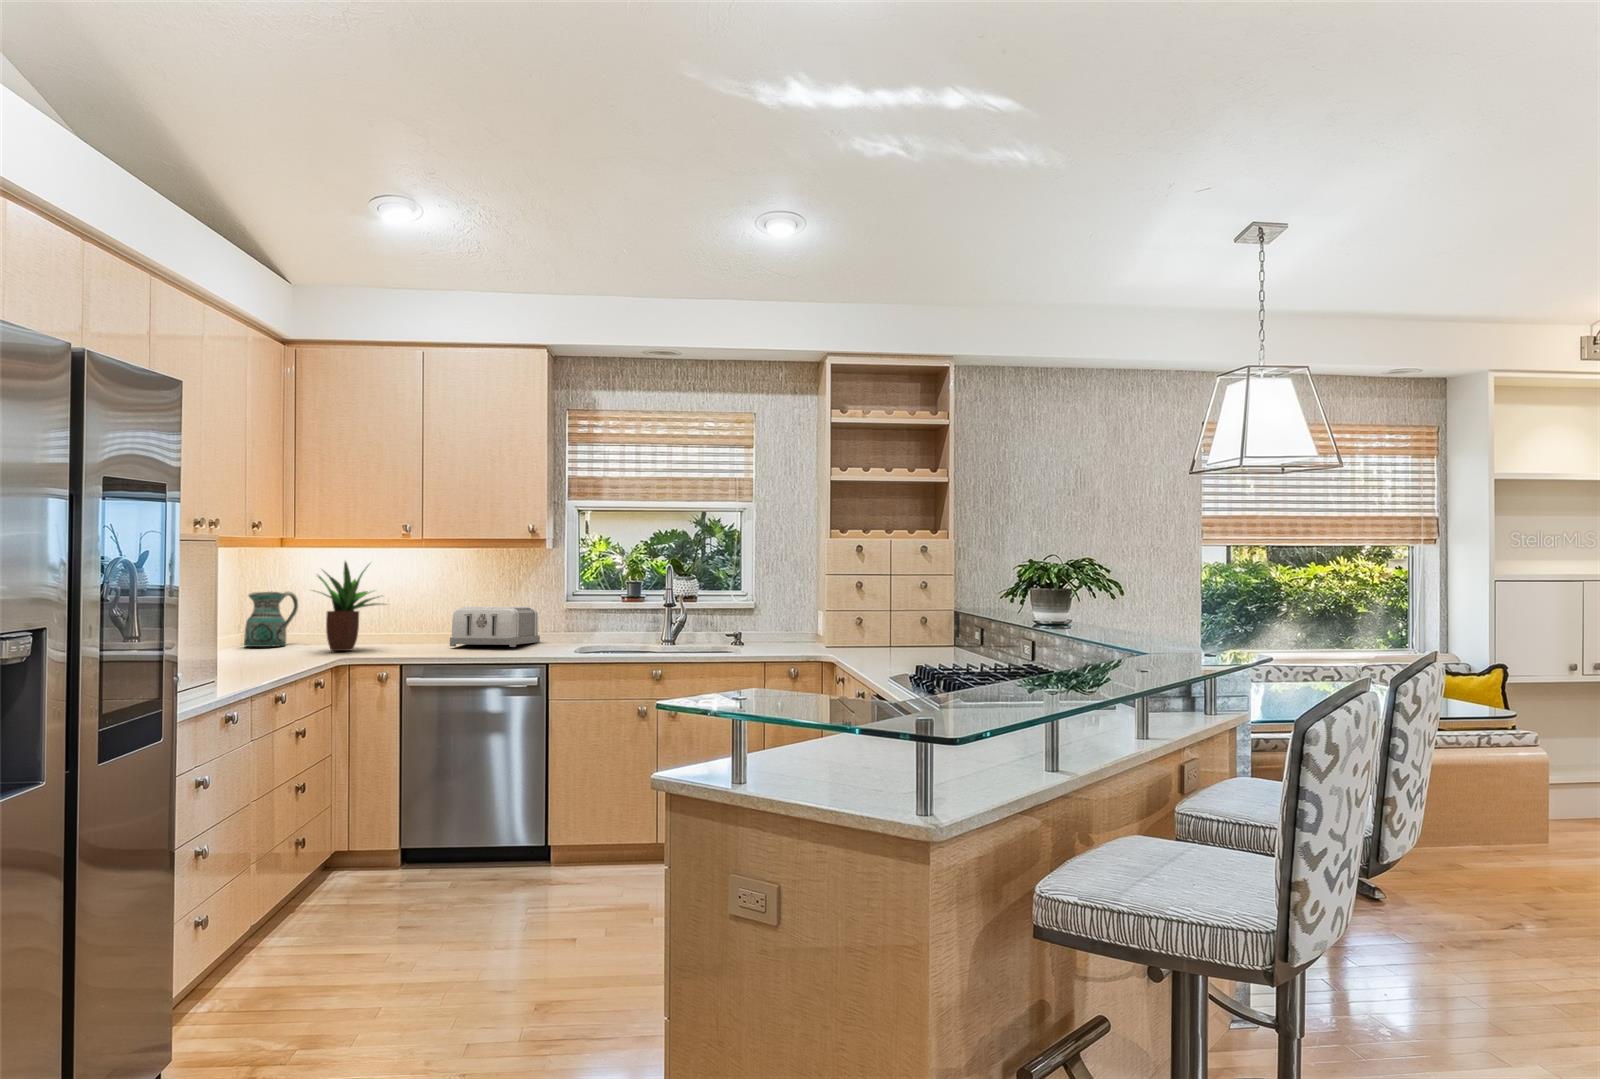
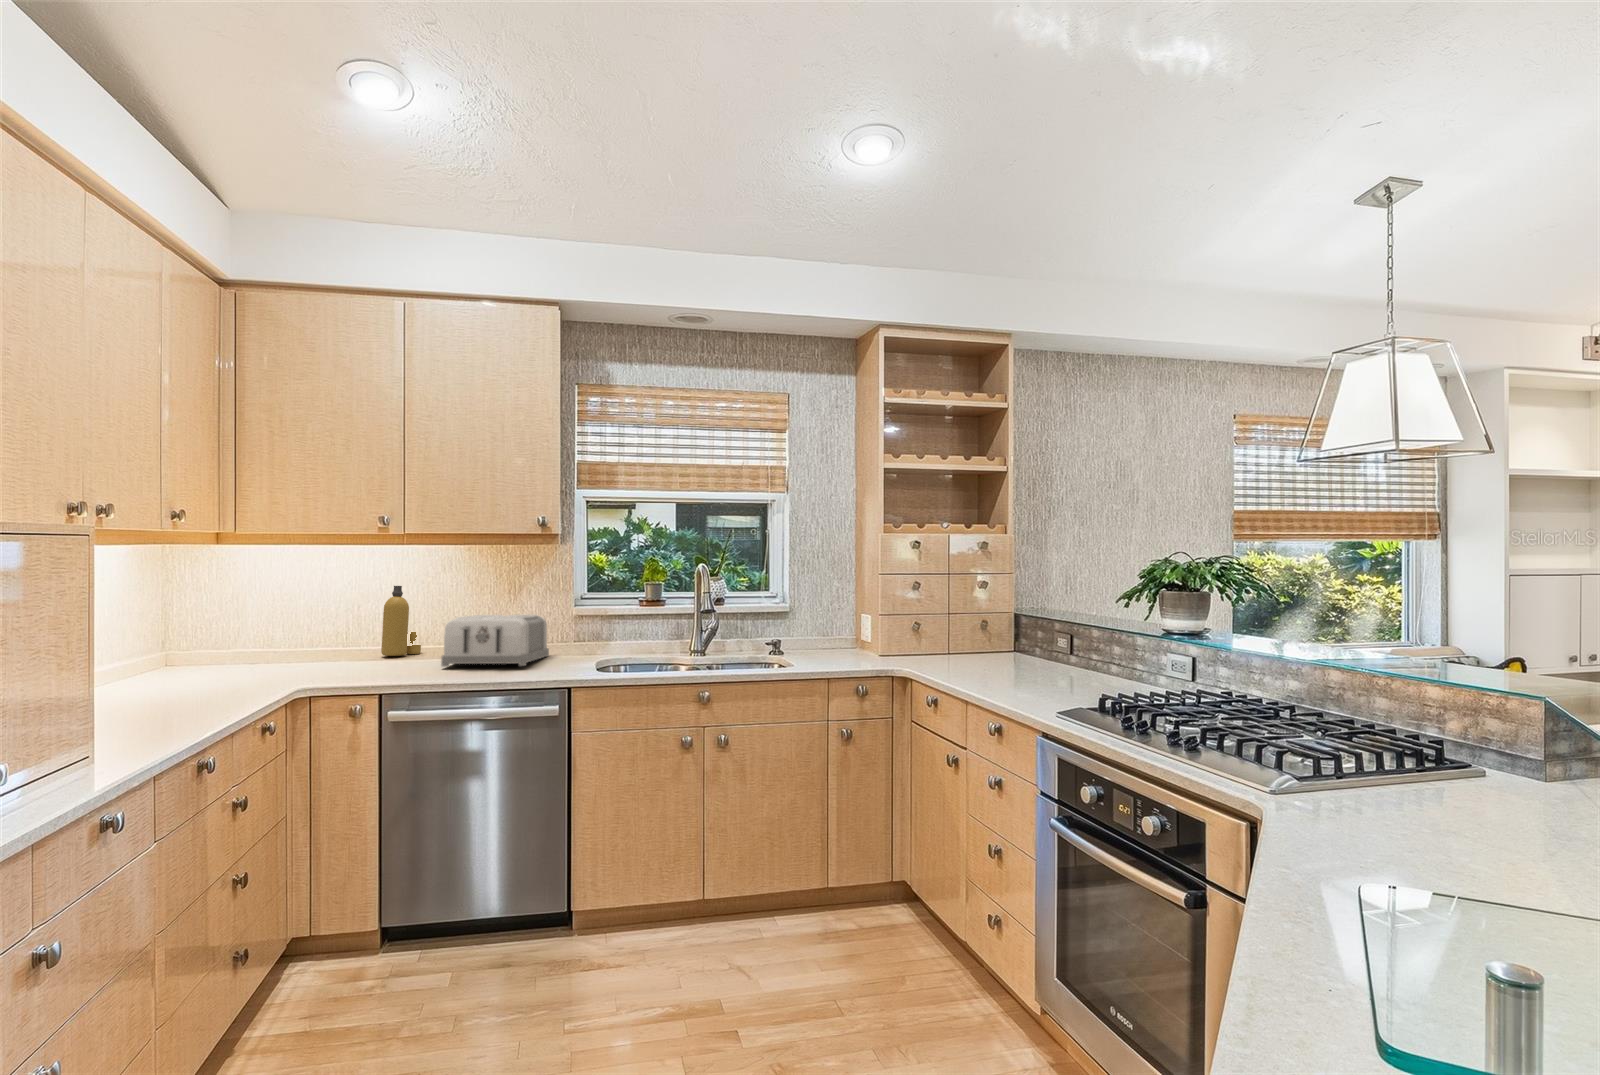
potted plant: present [317,562,380,651] -> none [254,561,364,678]
bottle: none [406,582,438,640] -> present [381,586,421,656]
ceramic pitcher: present [244,592,298,647] -> none [165,600,241,673]

